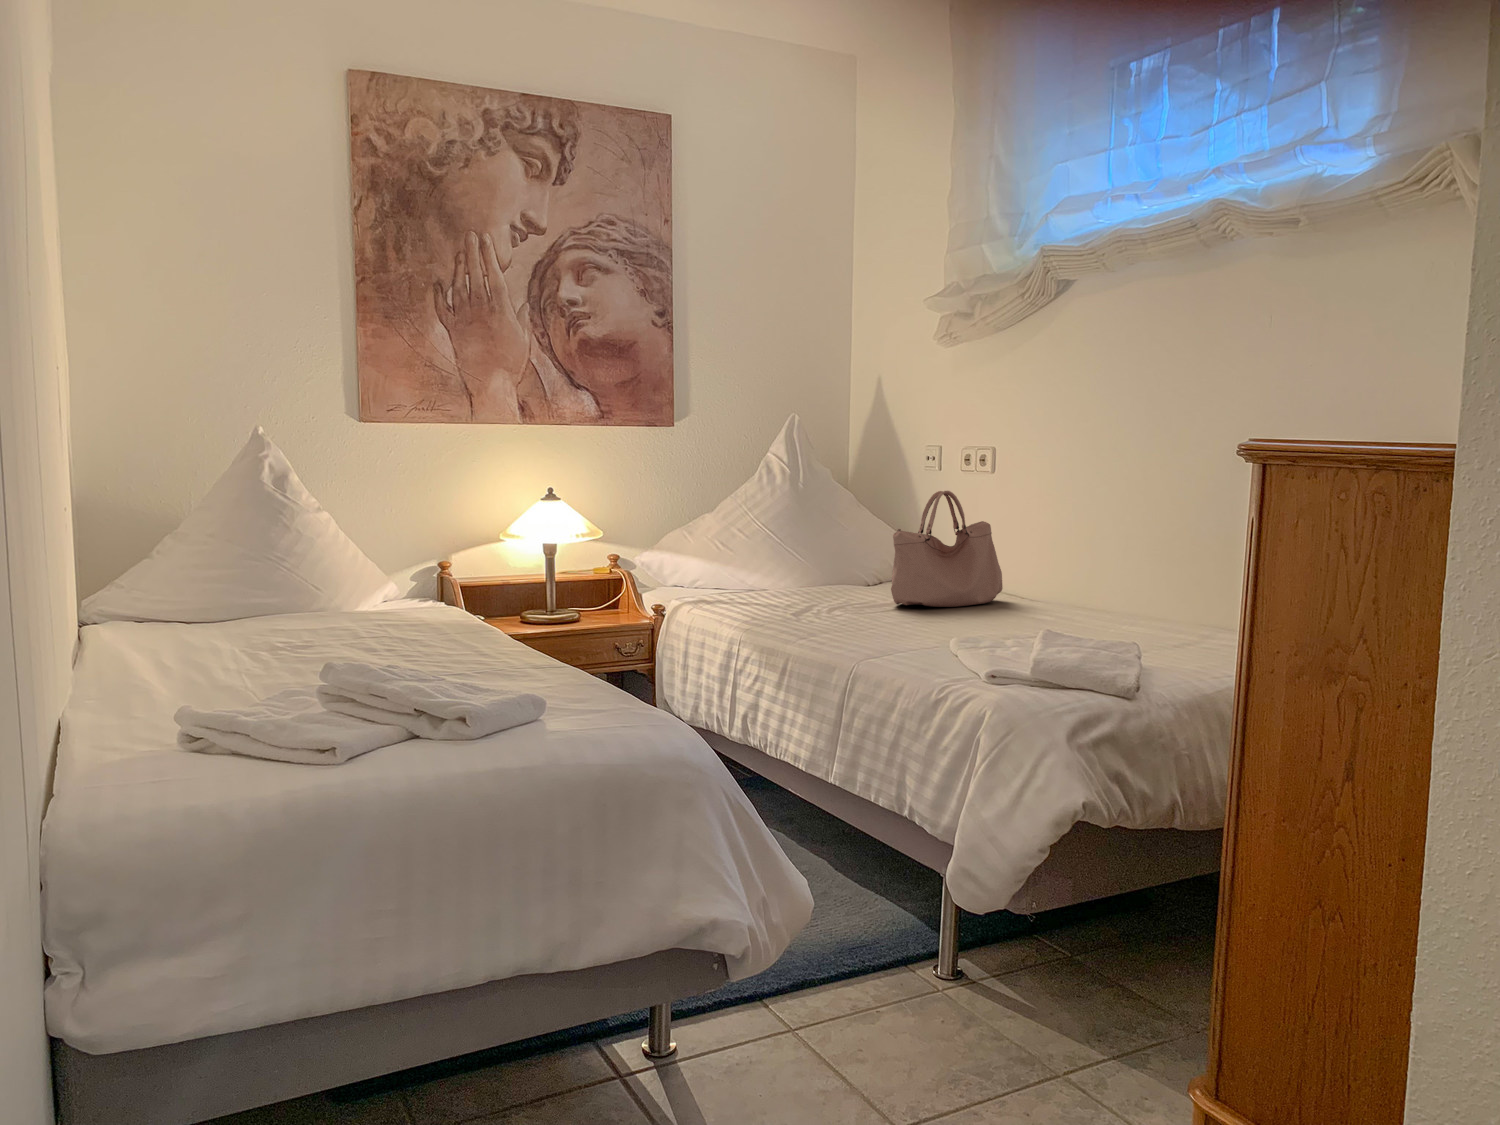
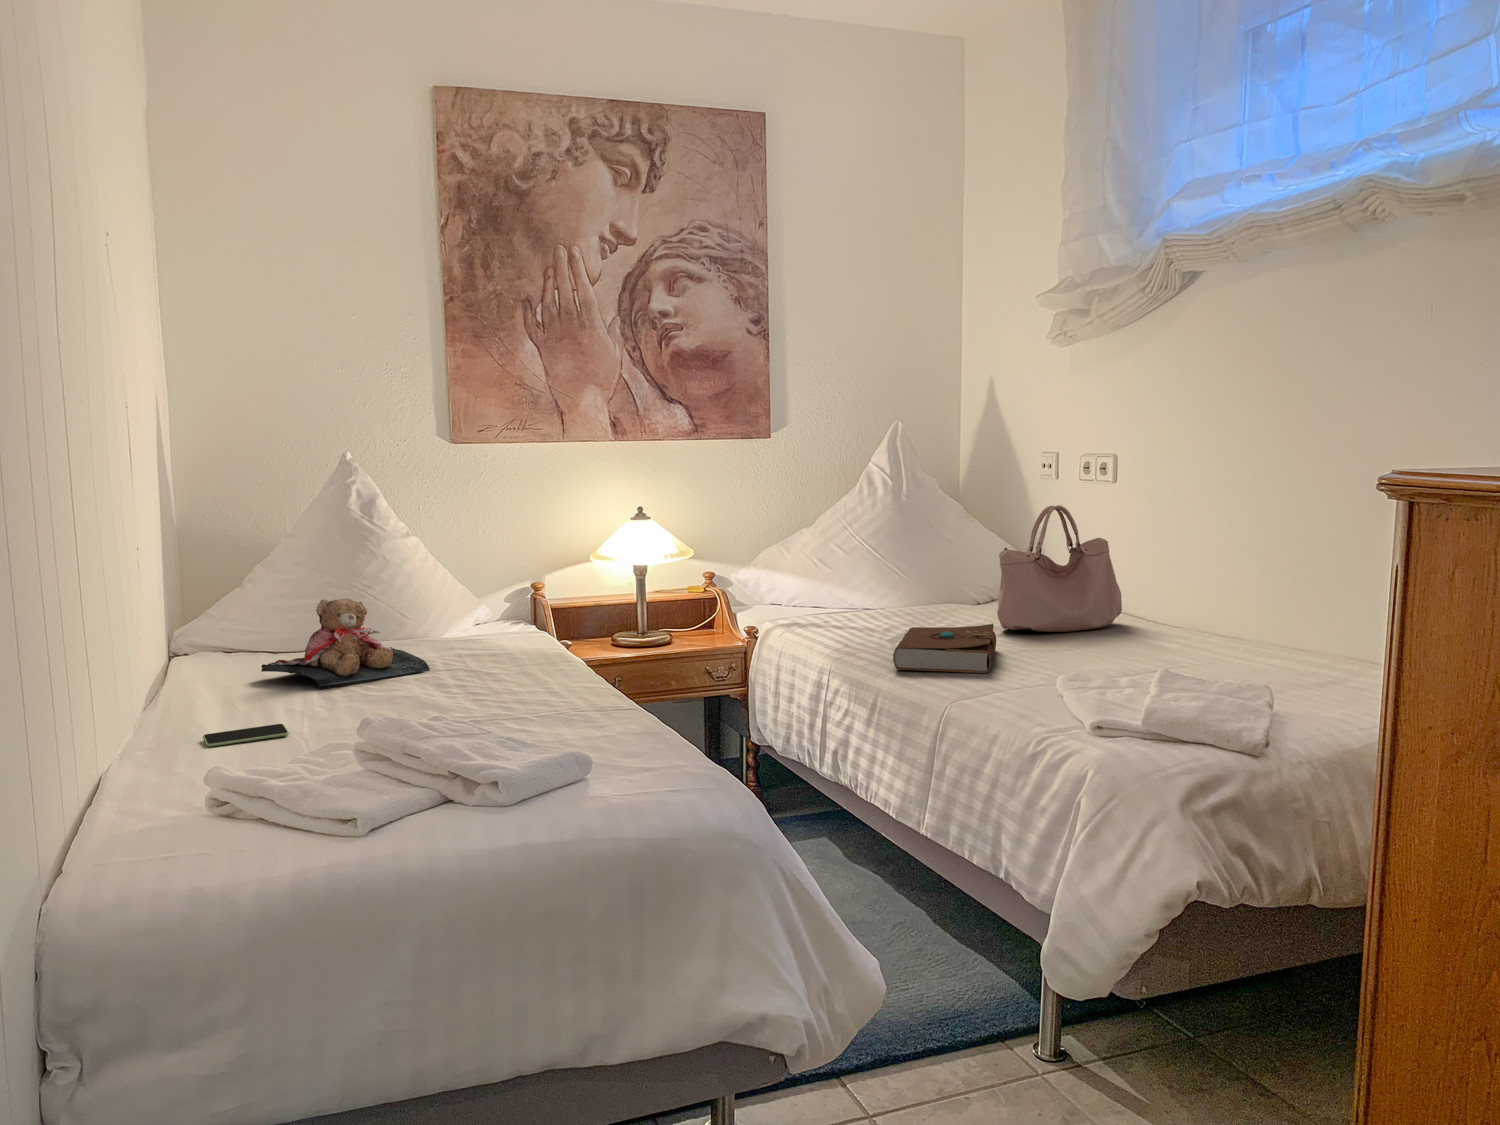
teddy bear: none [183,566,354,654] -> present [261,598,430,690]
book: none [801,597,892,639] -> present [893,624,996,673]
smartphone: none [146,680,232,700] -> present [203,724,289,747]

